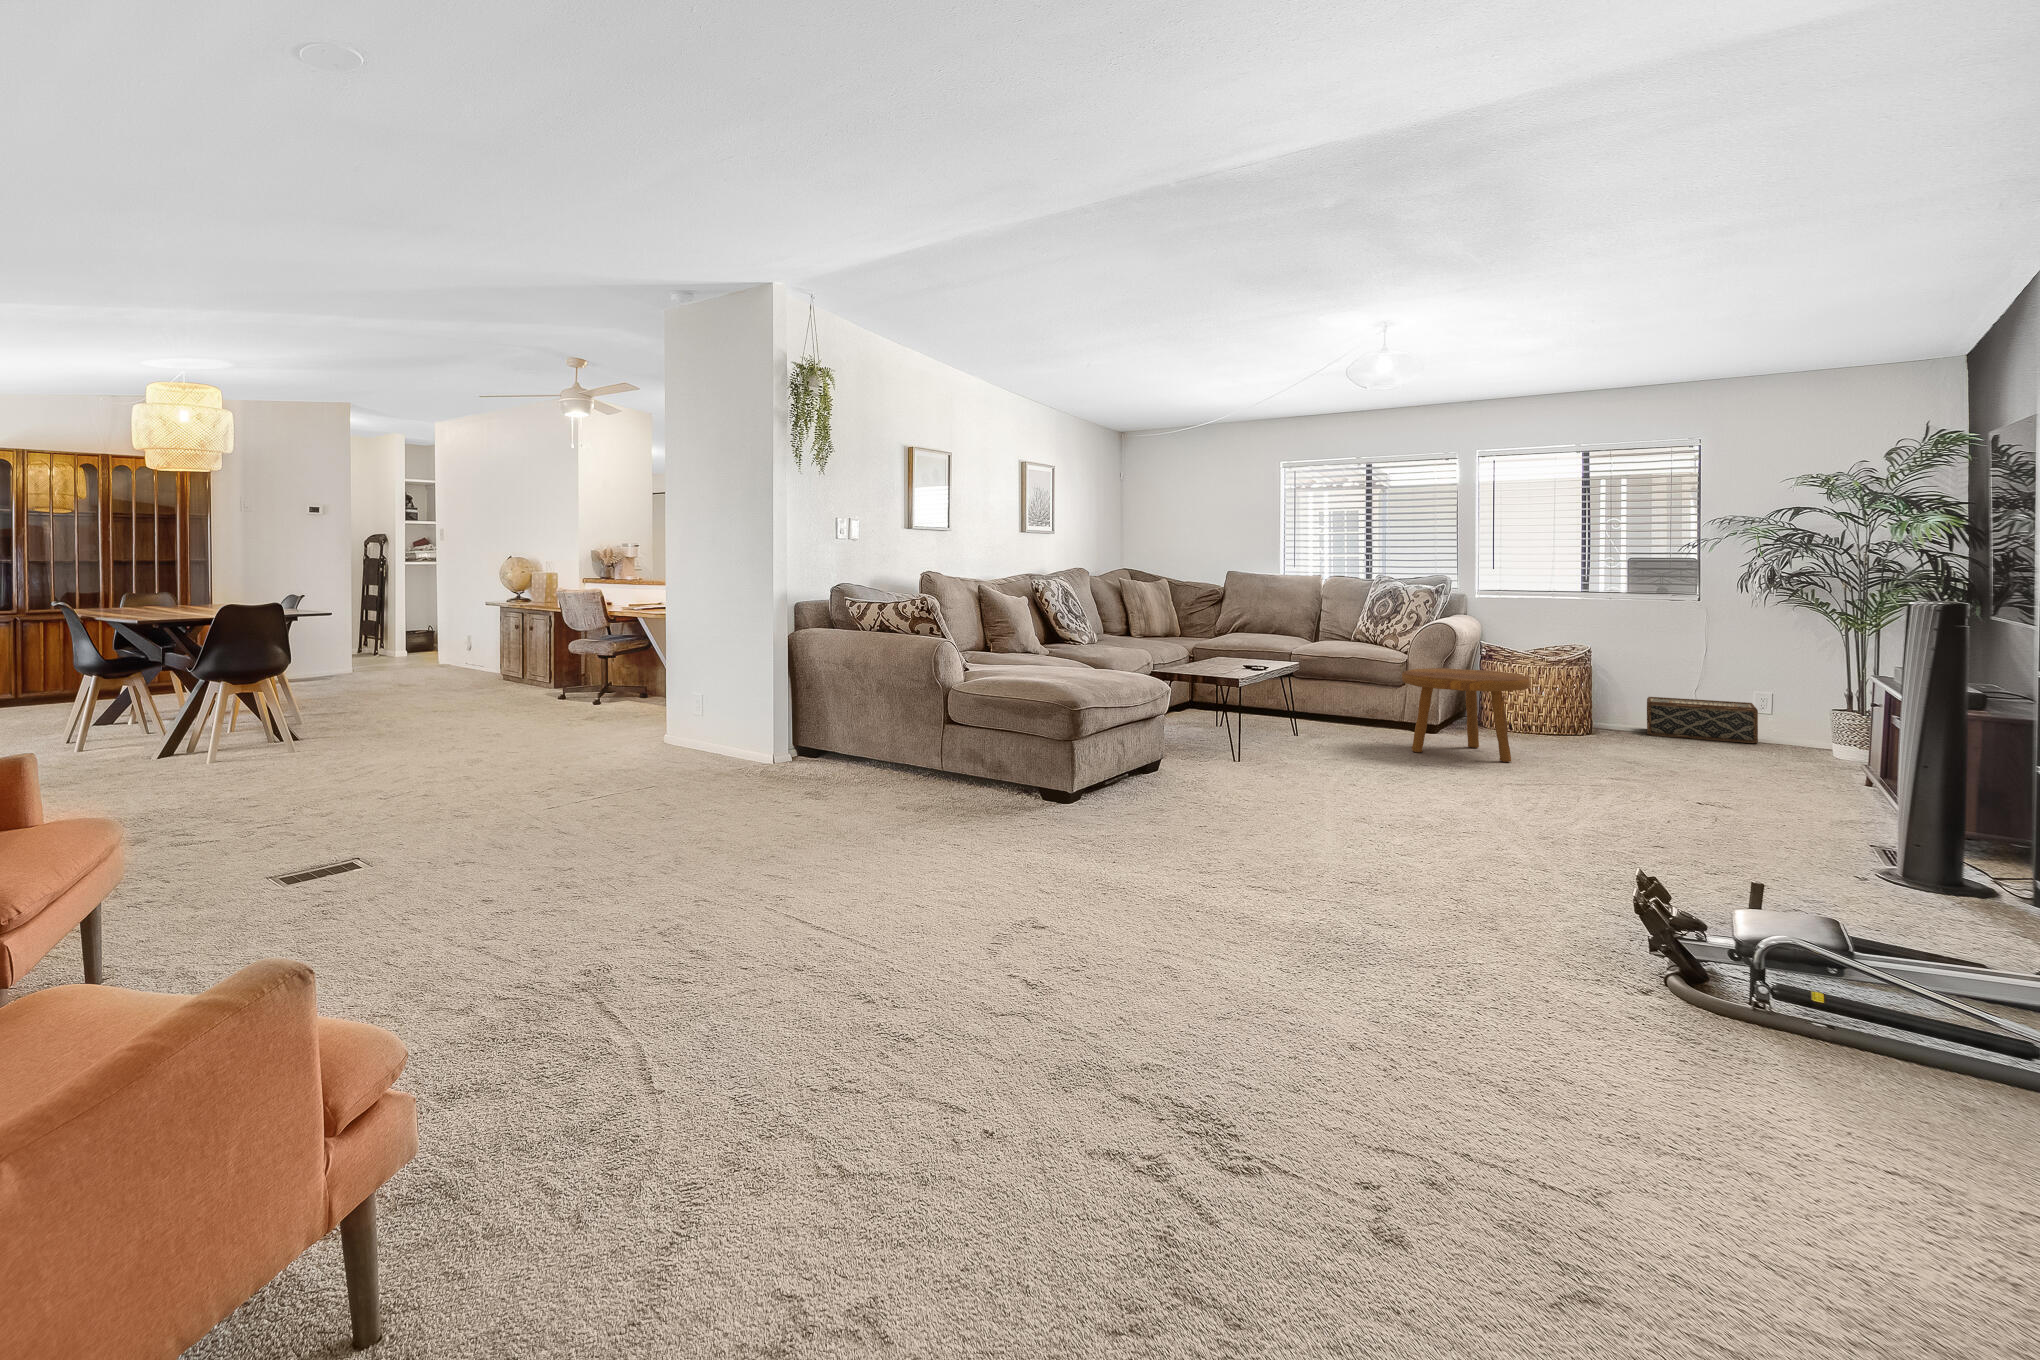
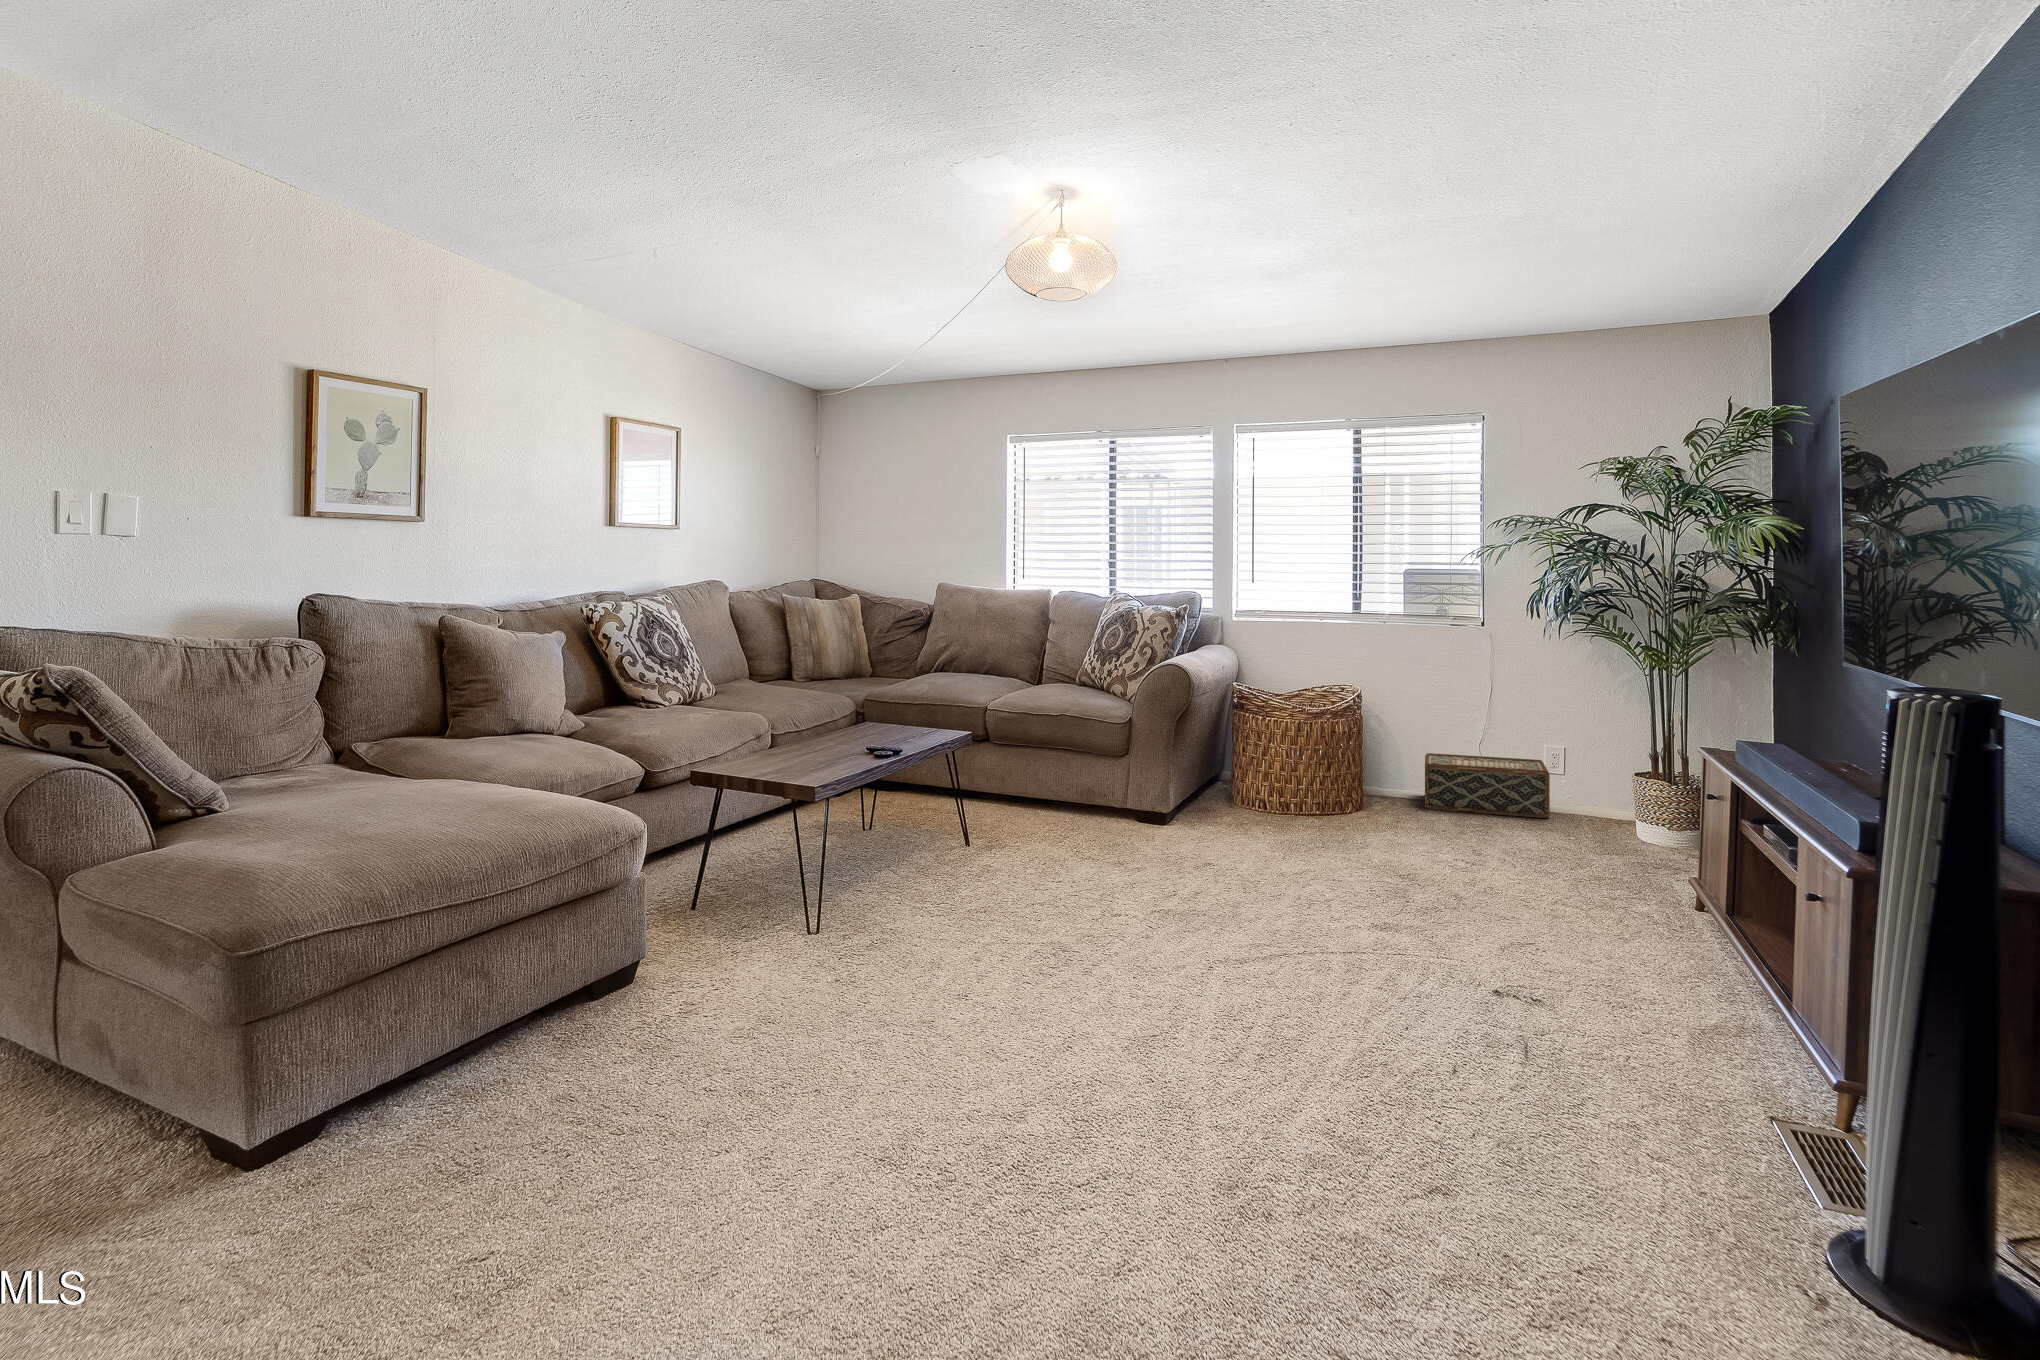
footstool: present [1402,668,1530,762] -> none [1099,738,1269,892]

